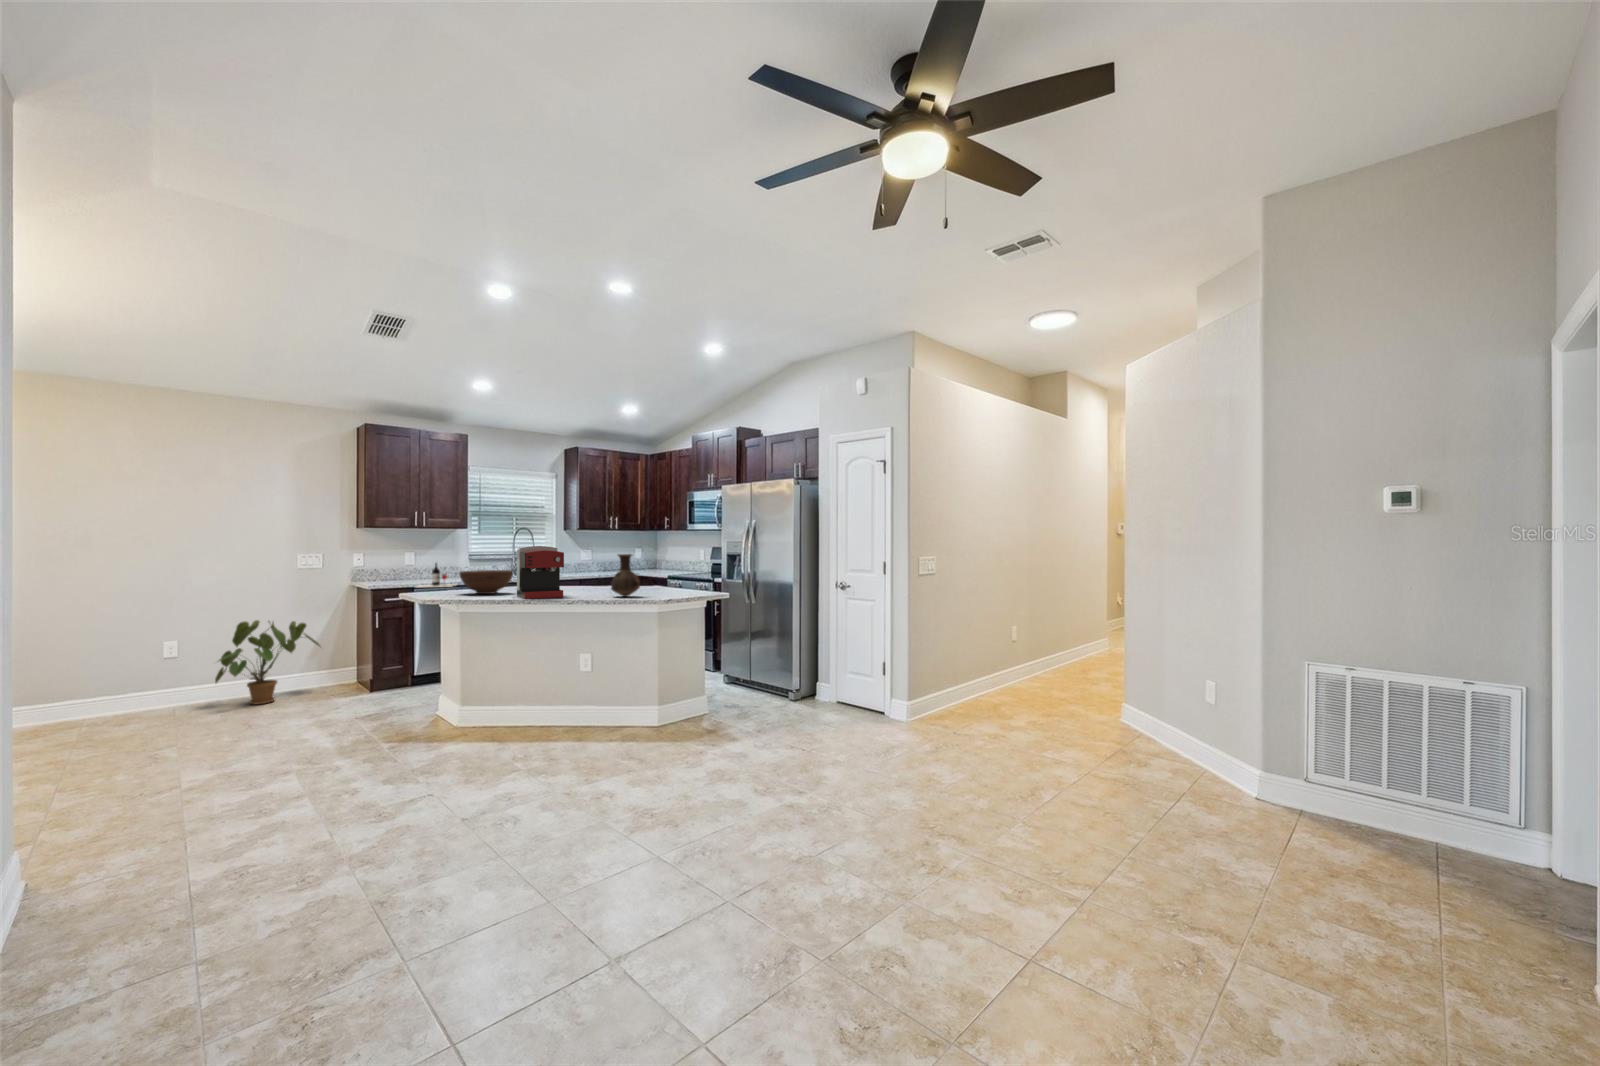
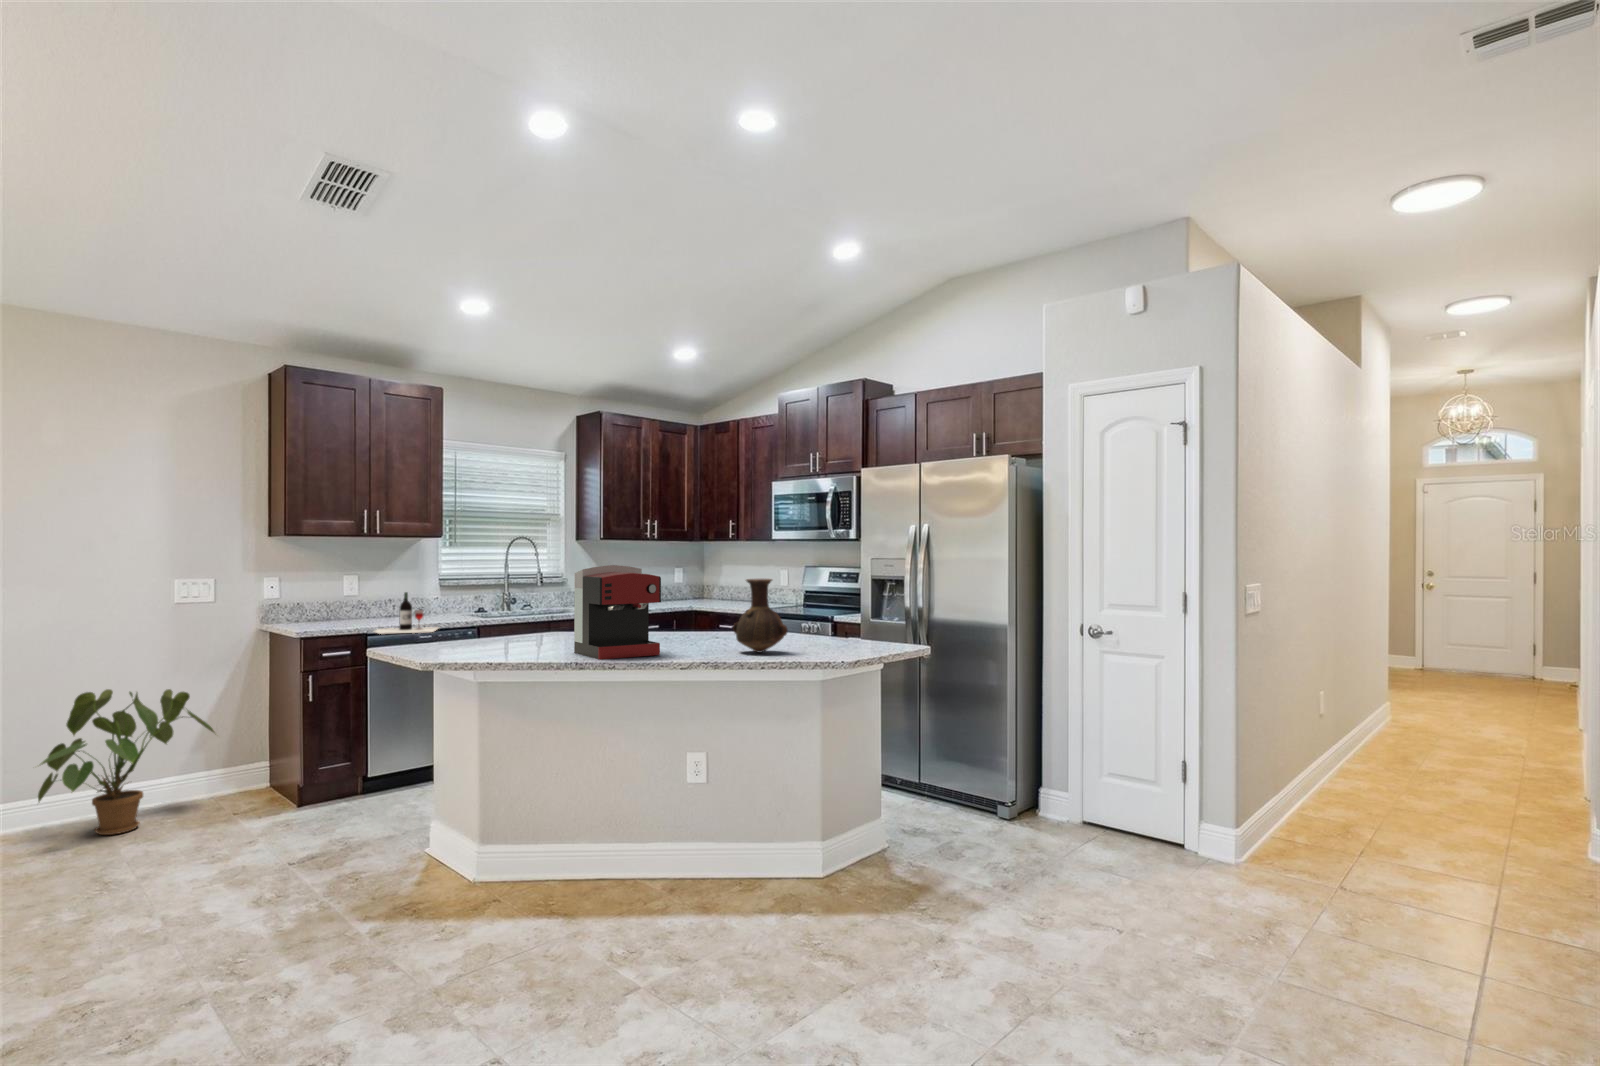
fruit bowl: present [459,570,513,594] -> none [471,606,559,649]

